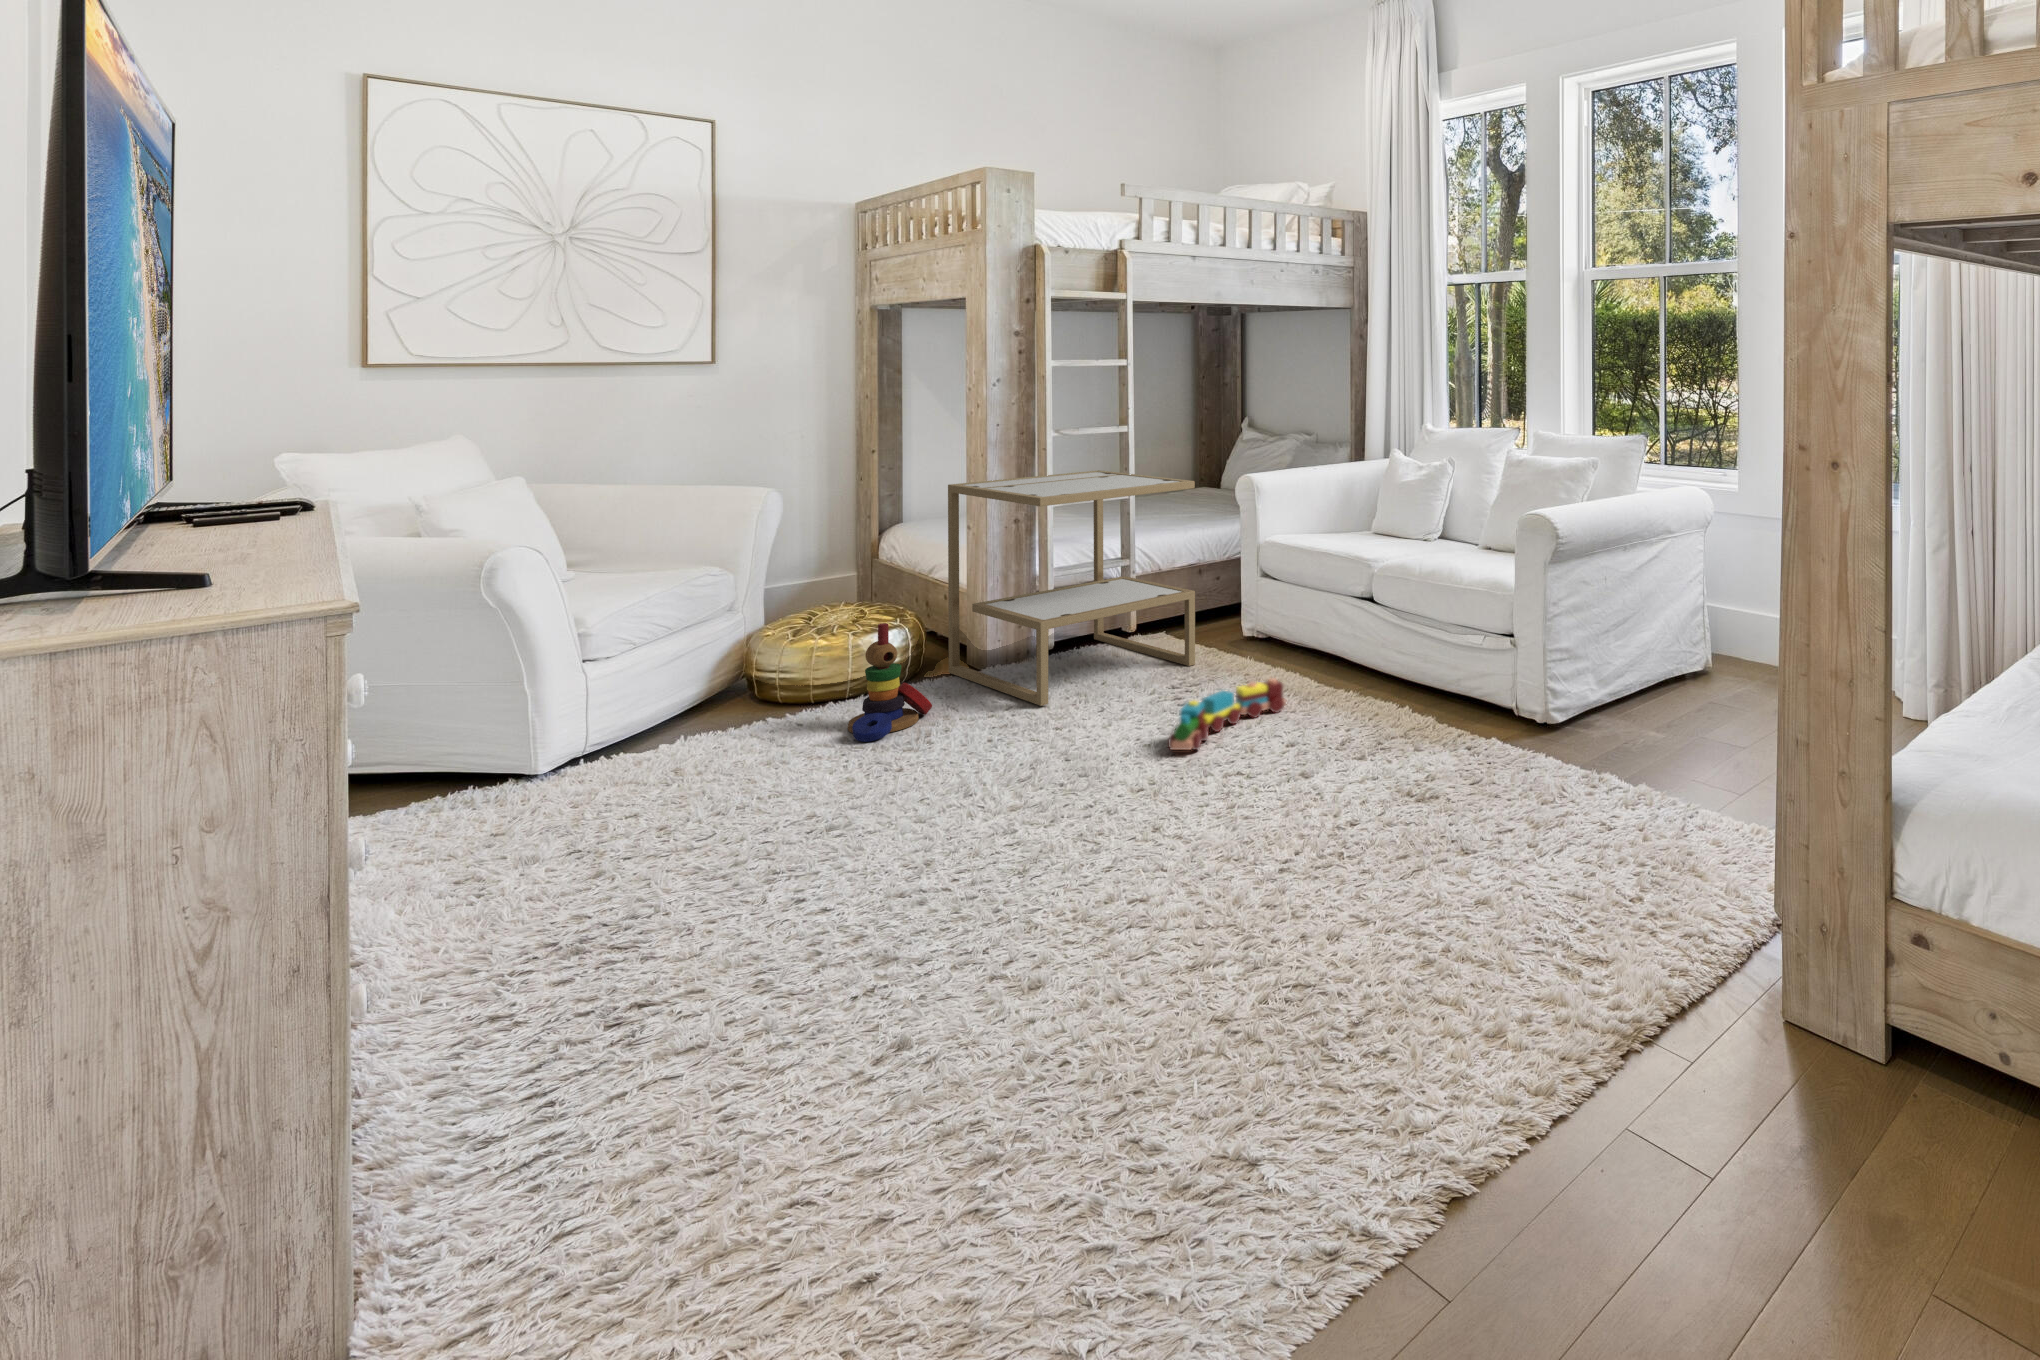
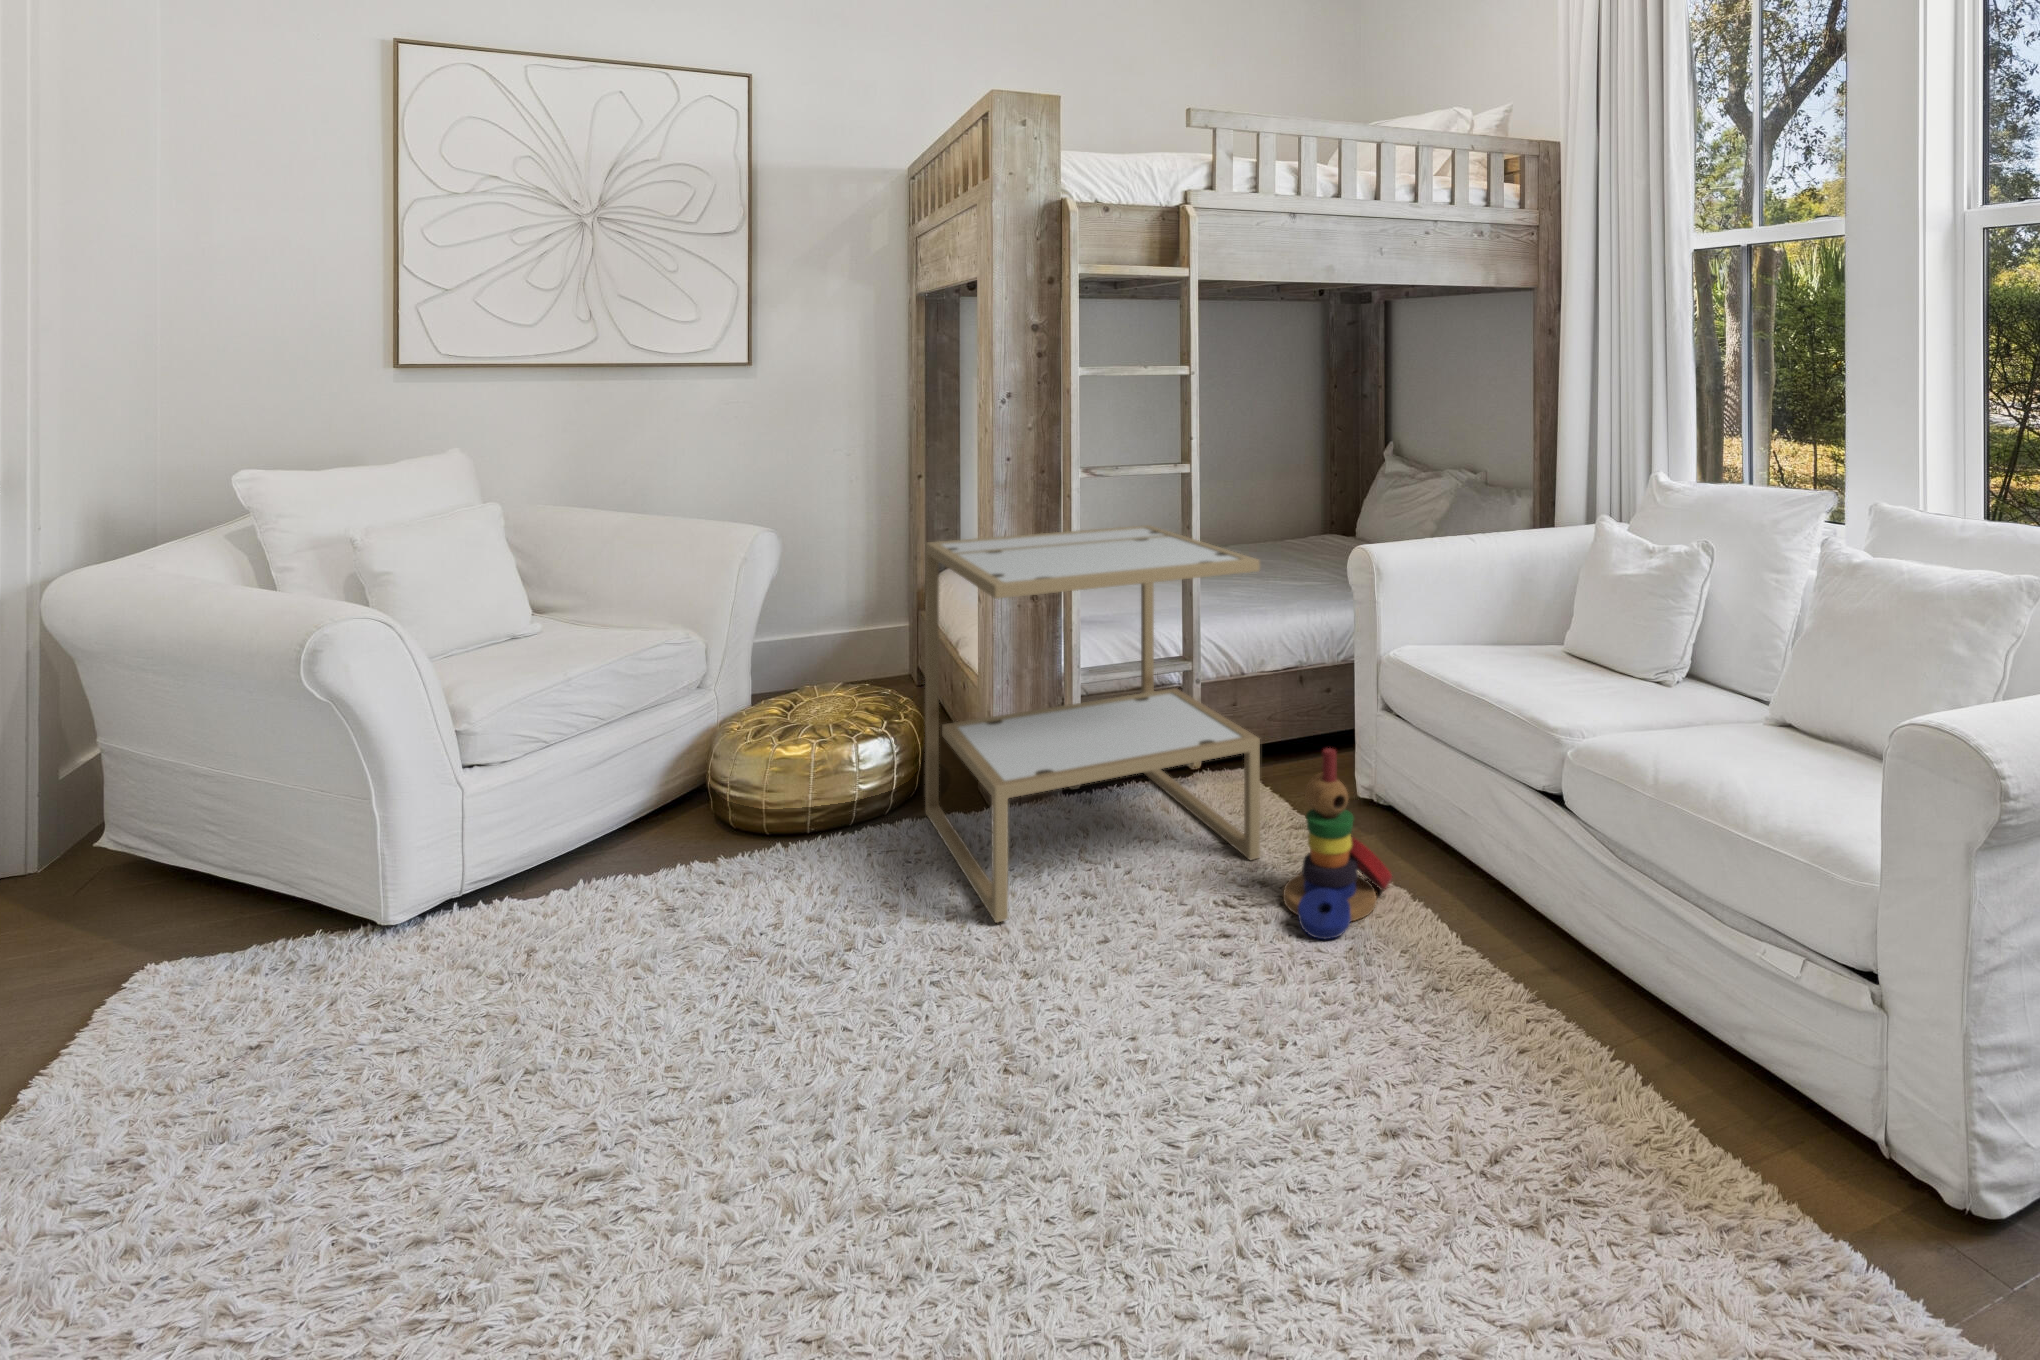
stacking toy: present [848,623,932,742] -> present [1283,748,1392,939]
toy train: present [1168,678,1286,750] -> none [1131,959,1380,1138]

